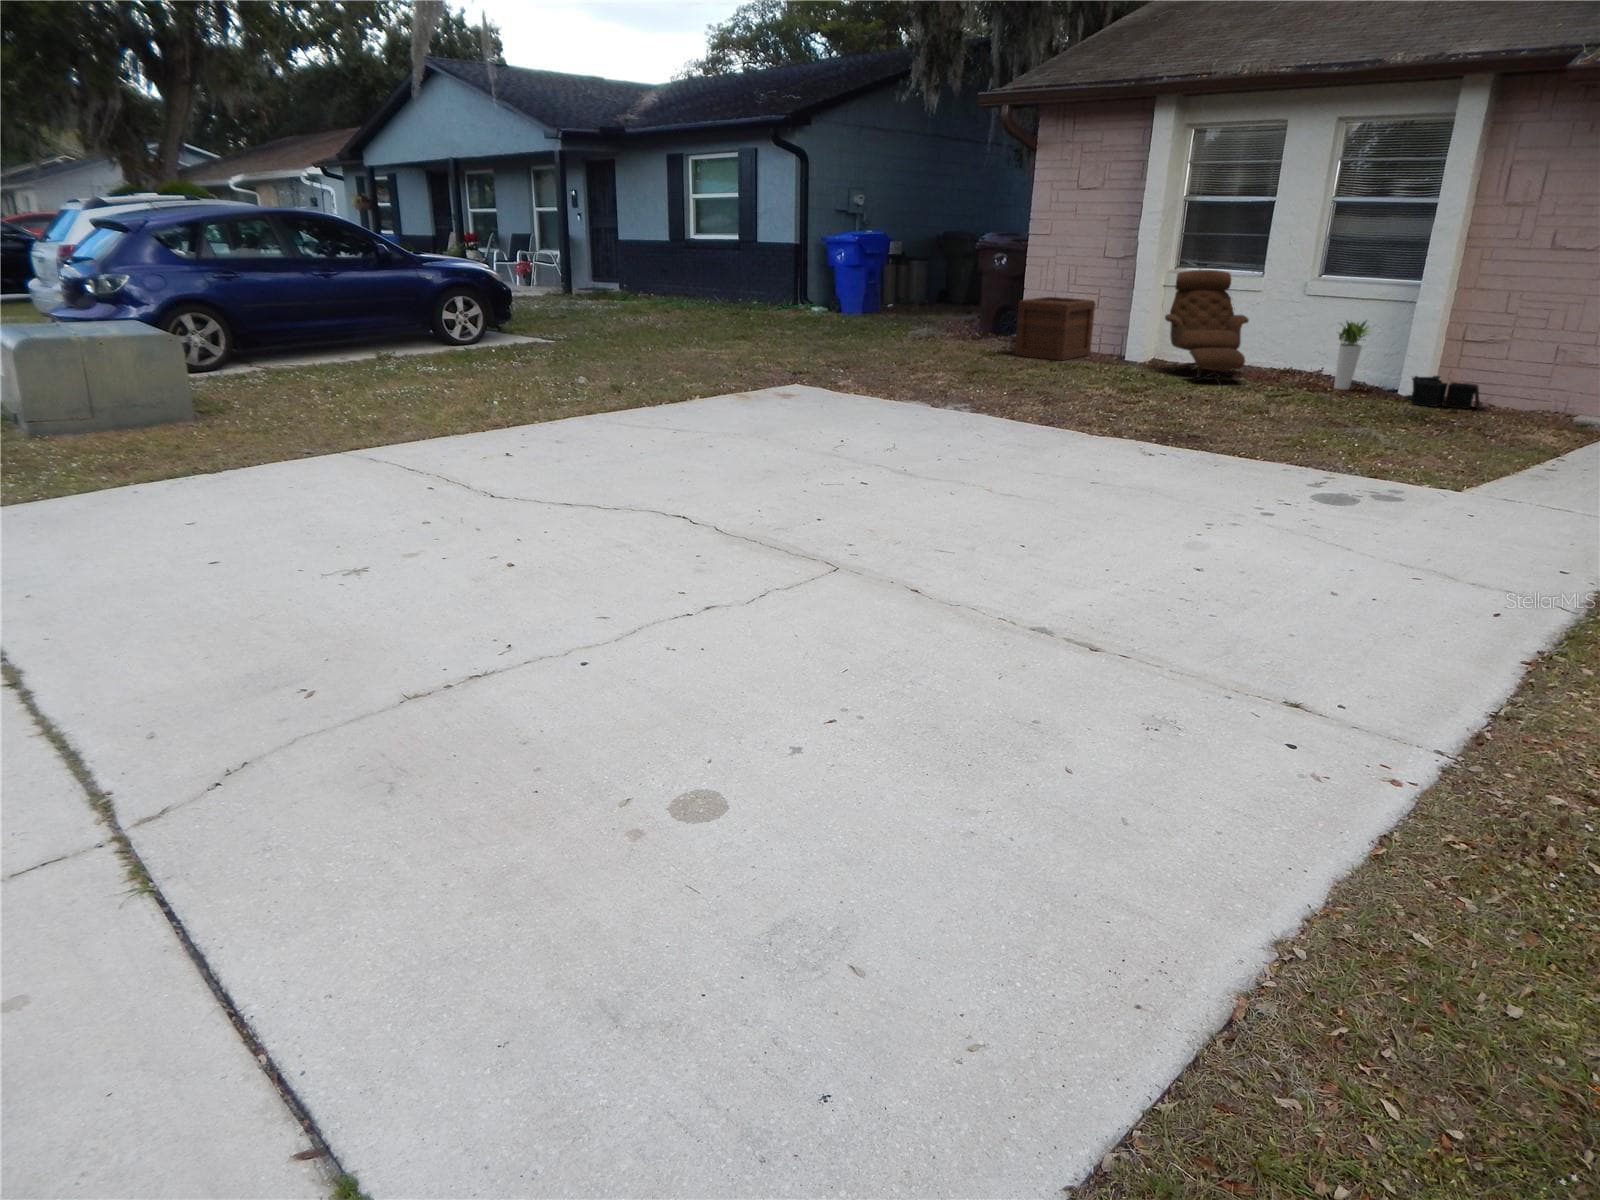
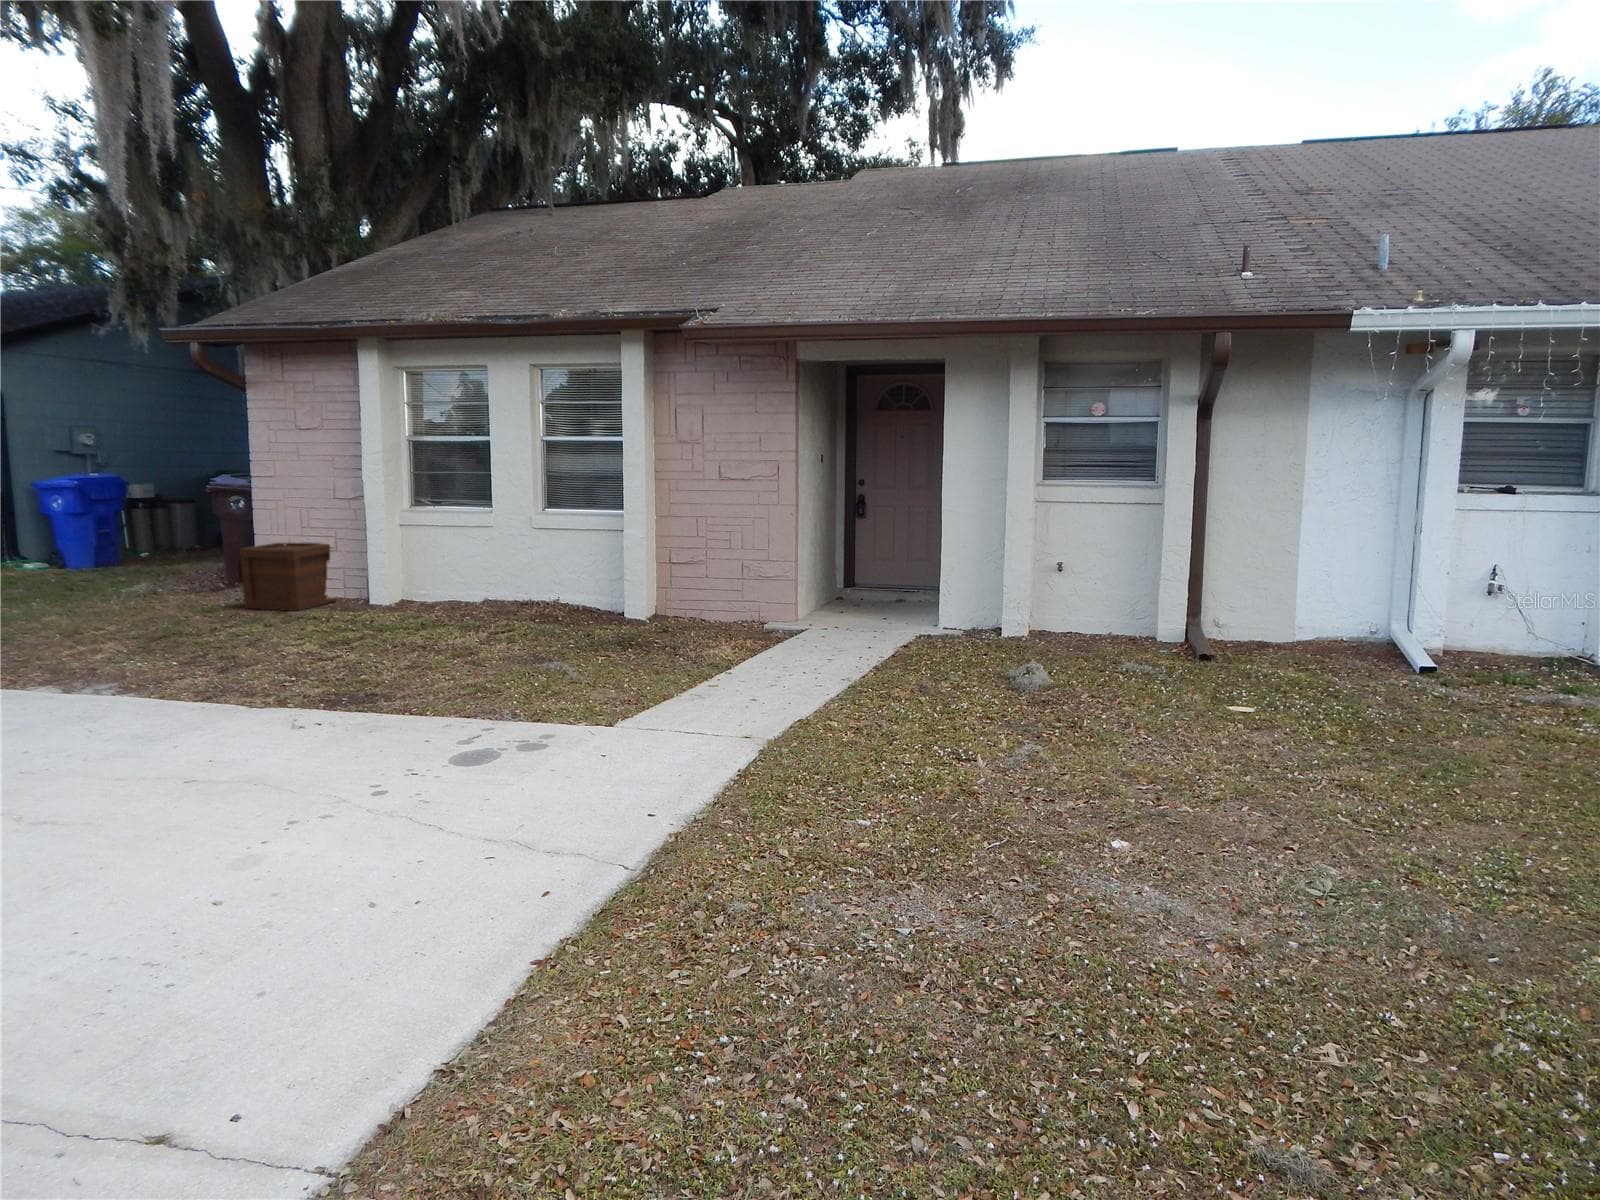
lounge chair: present [1165,270,1249,385] -> none [398,508,485,625]
planter: present [1334,321,1369,390] -> none [558,550,593,619]
storage bin: present [1407,376,1480,409] -> none [629,599,690,630]

